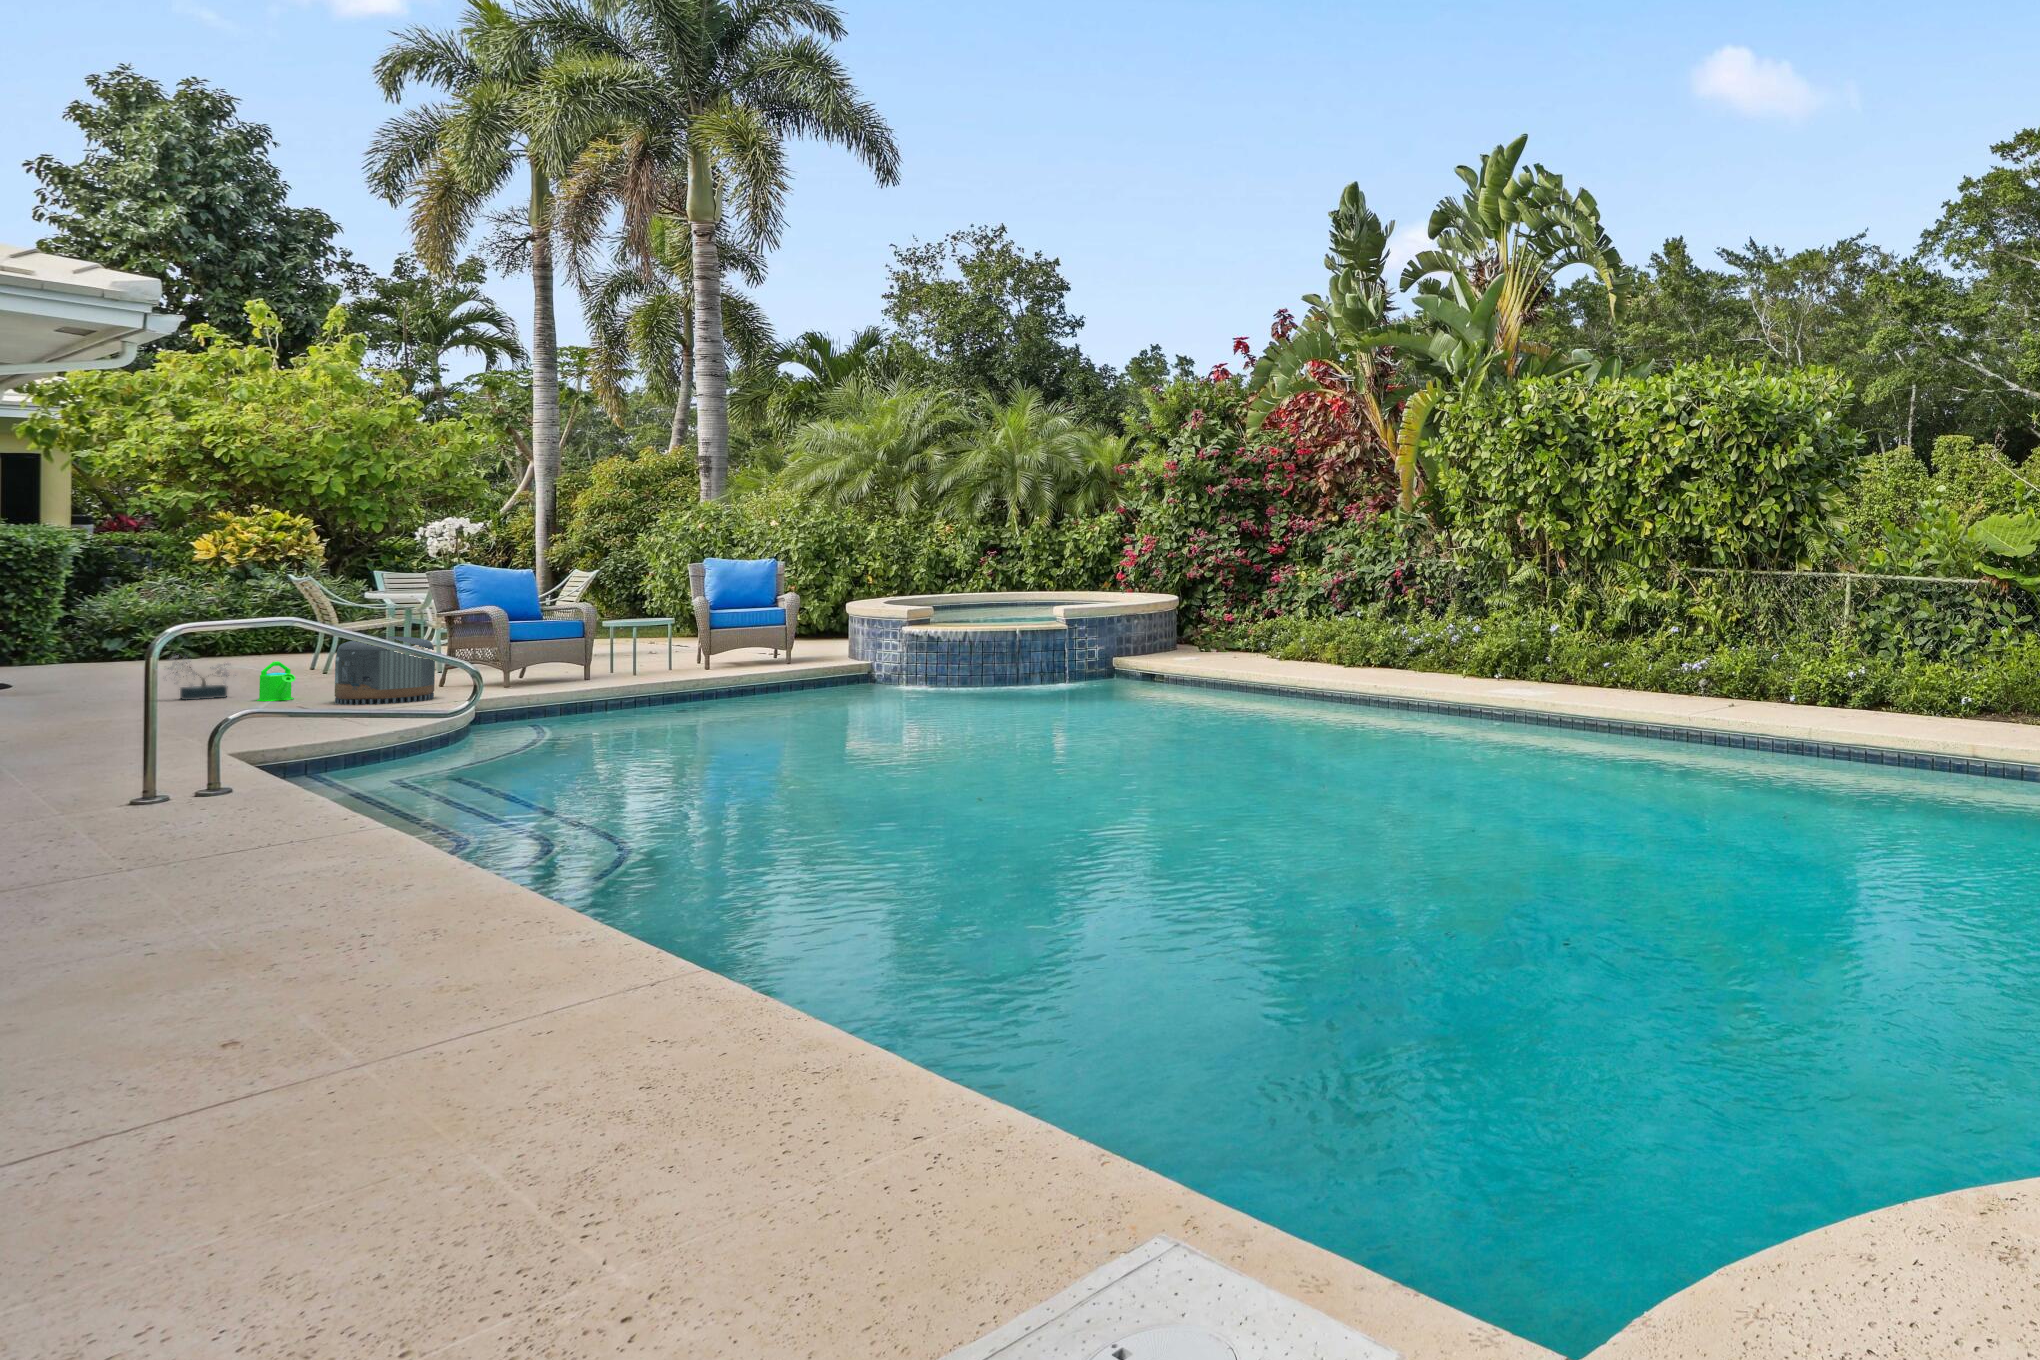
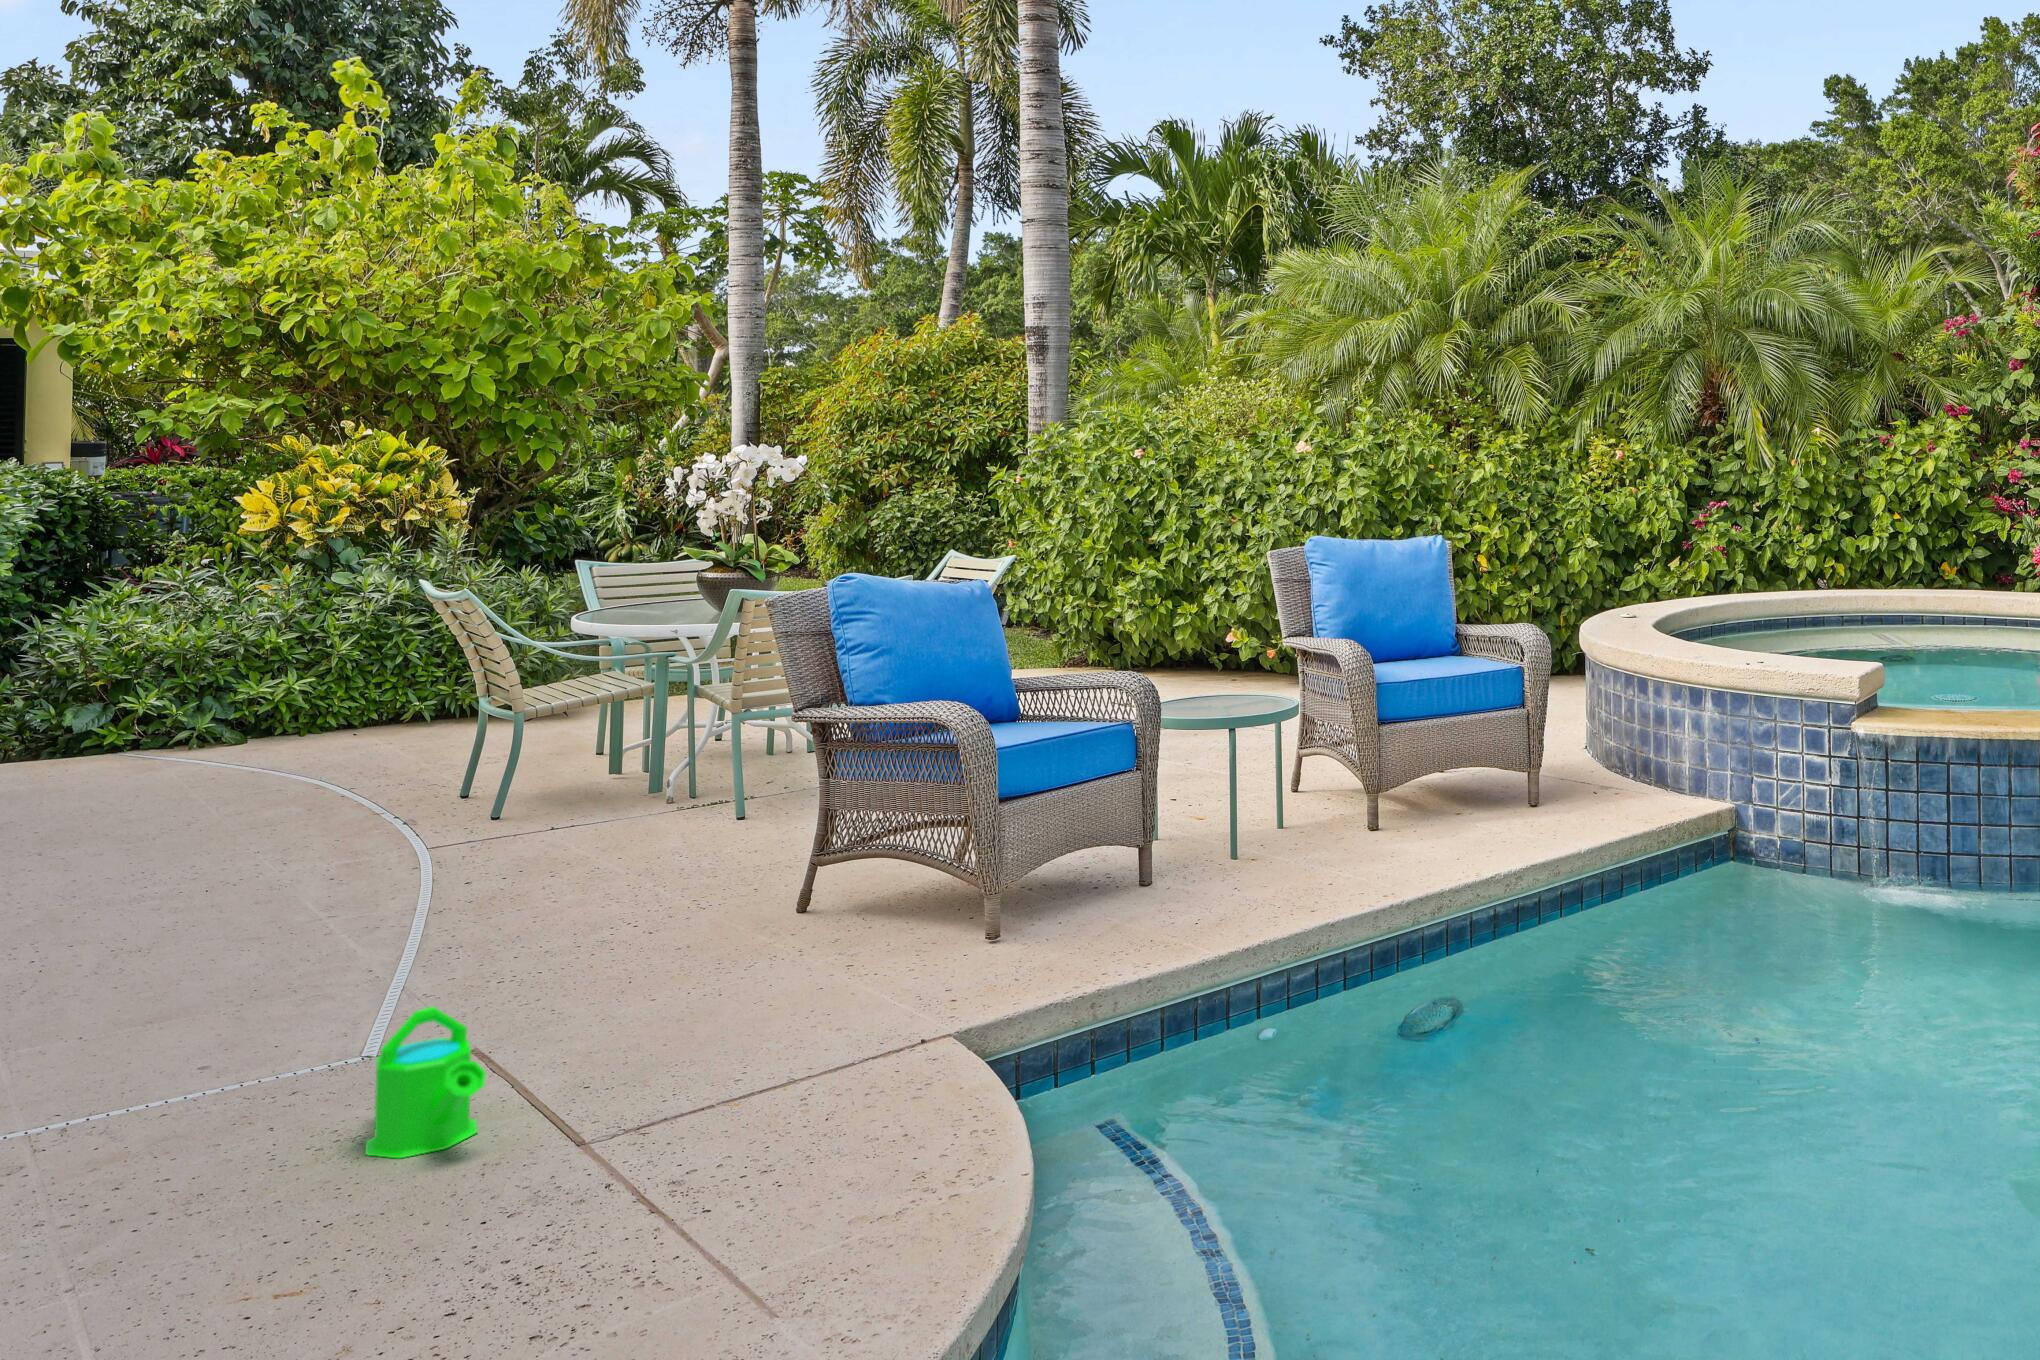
pouf: present [335,636,435,705] -> none [619,923,913,1226]
decorative plant: present [168,655,229,700] -> none [85,977,309,1135]

